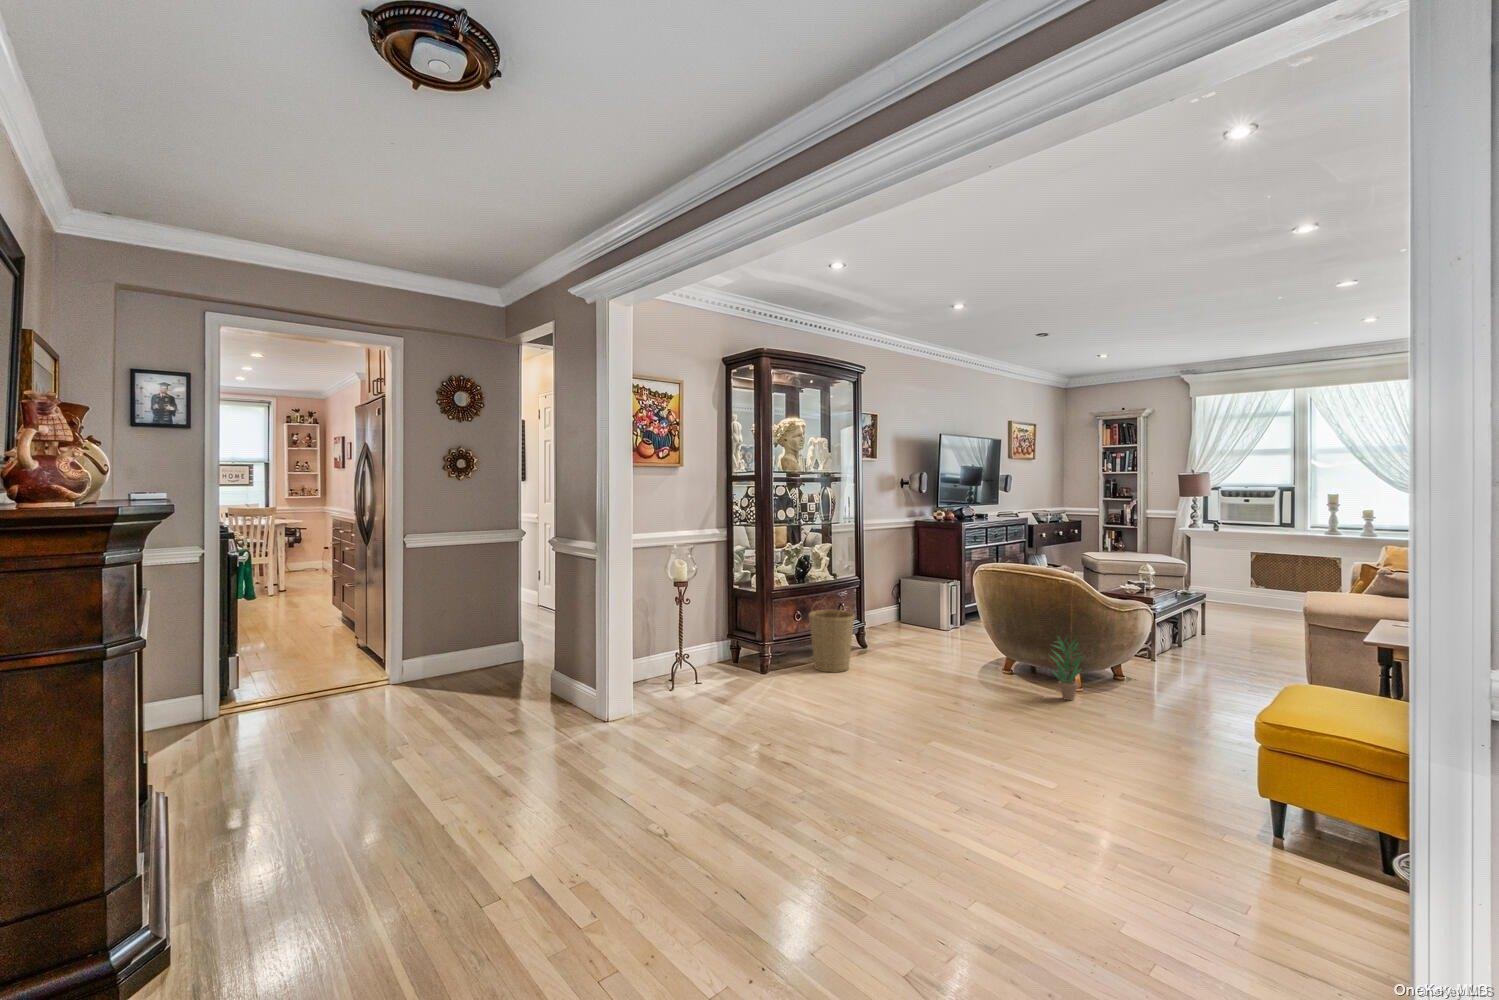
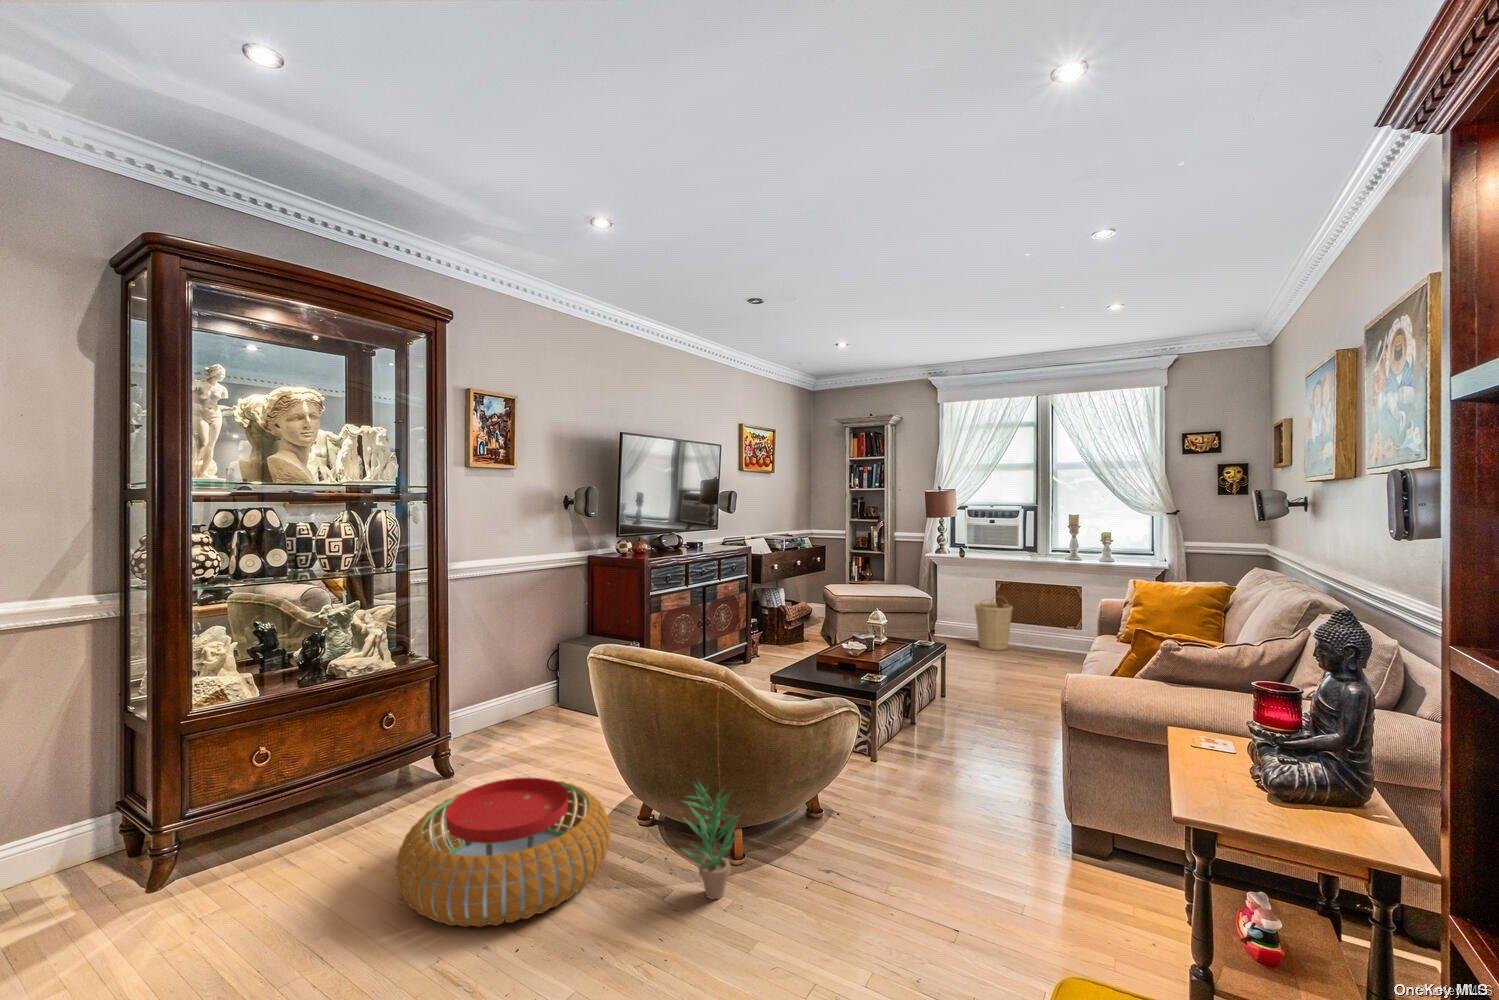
basket: present [809,609,855,672] -> present [975,600,1013,651]
pouf: none [887,637,1000,697] -> present [396,777,610,927]

